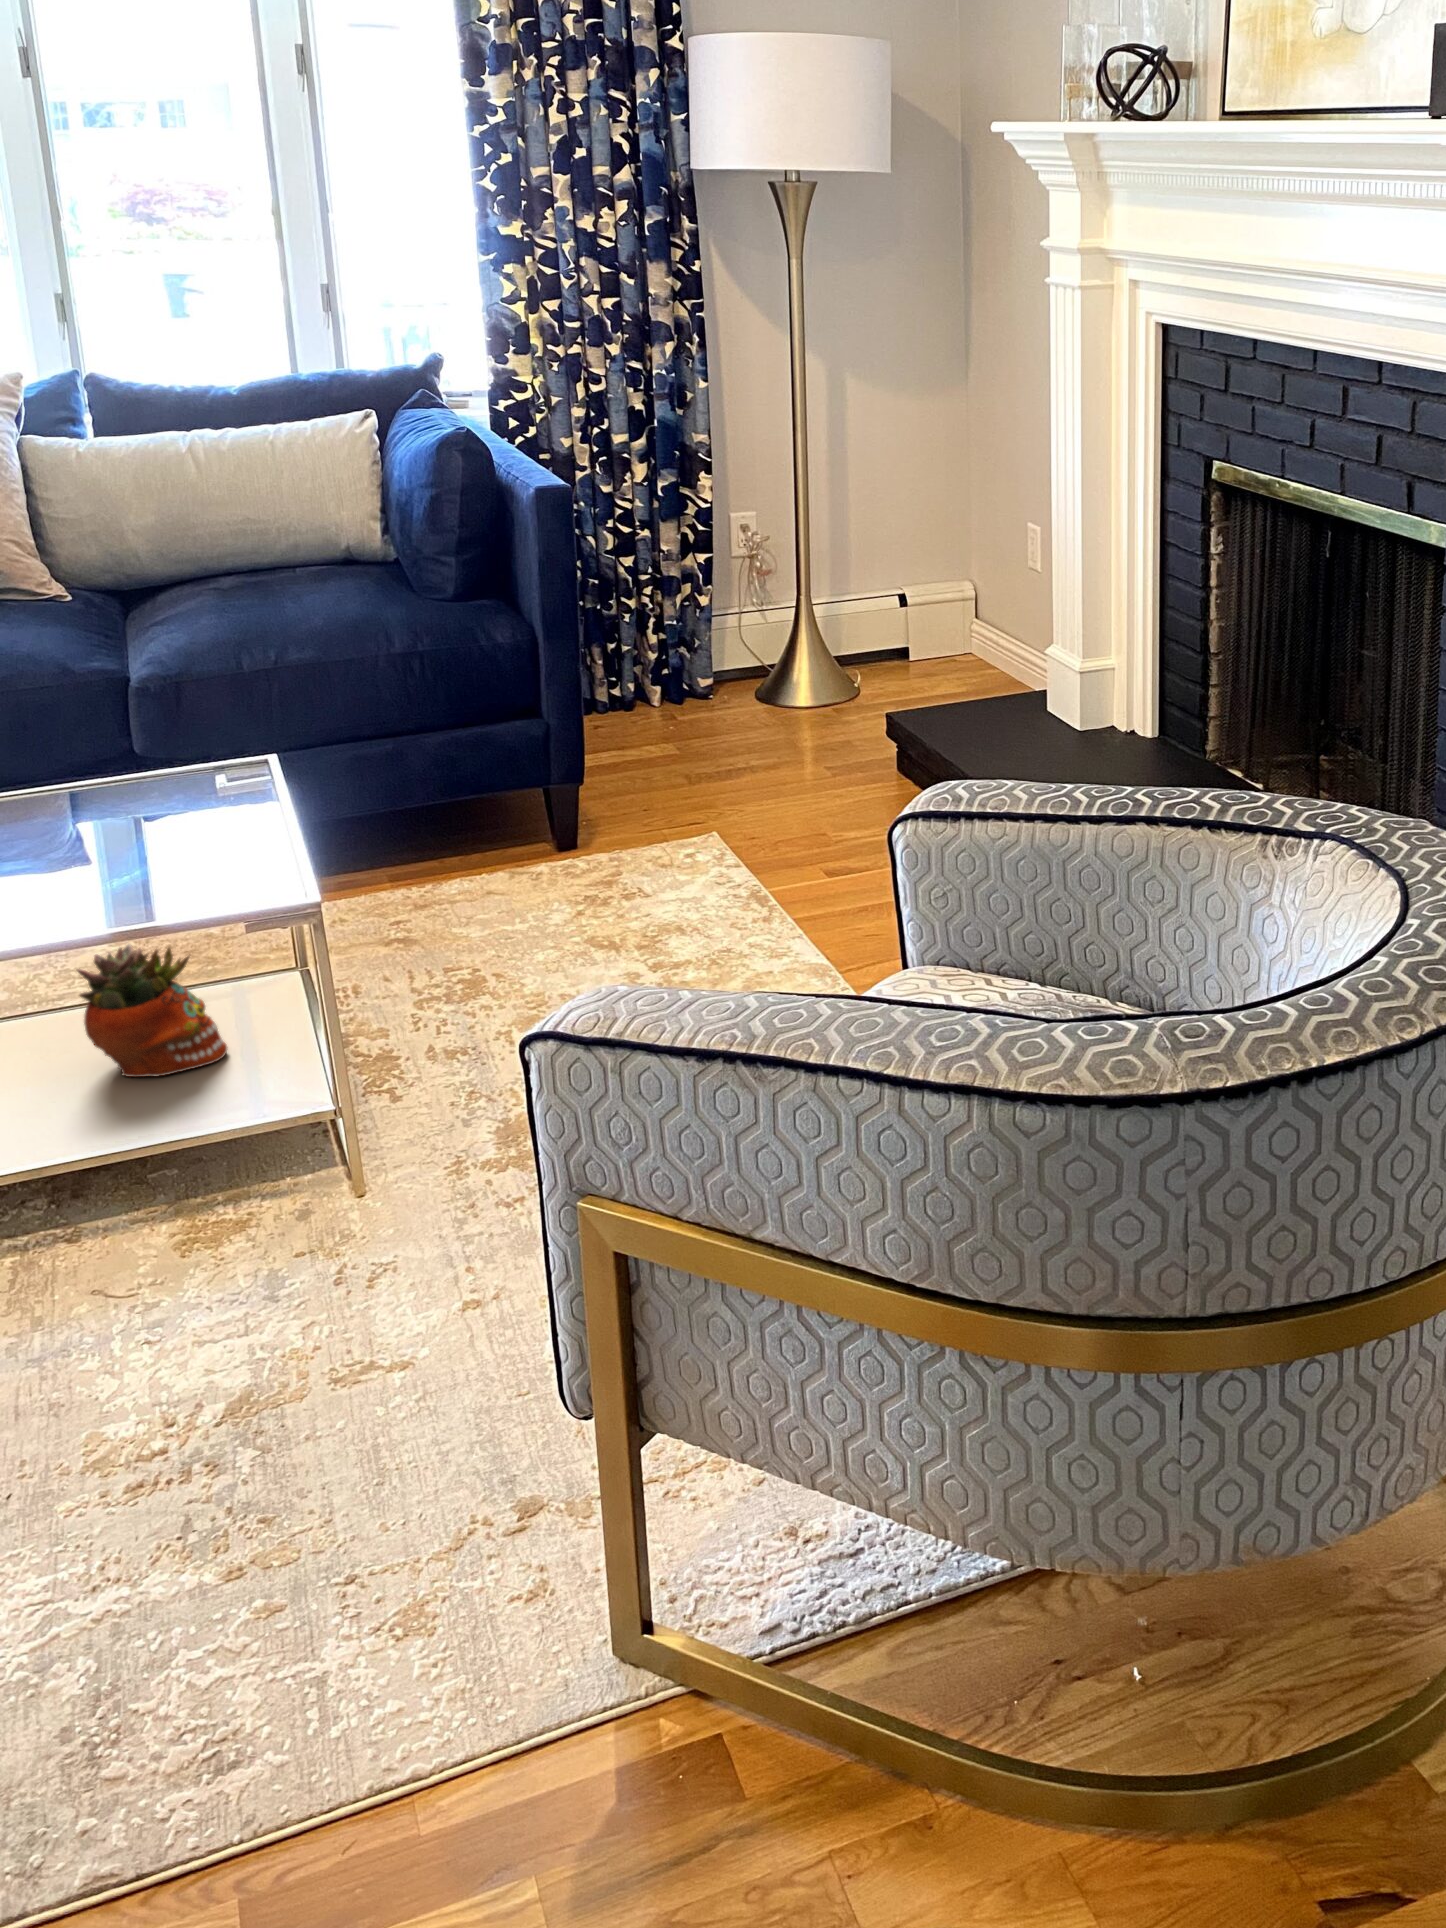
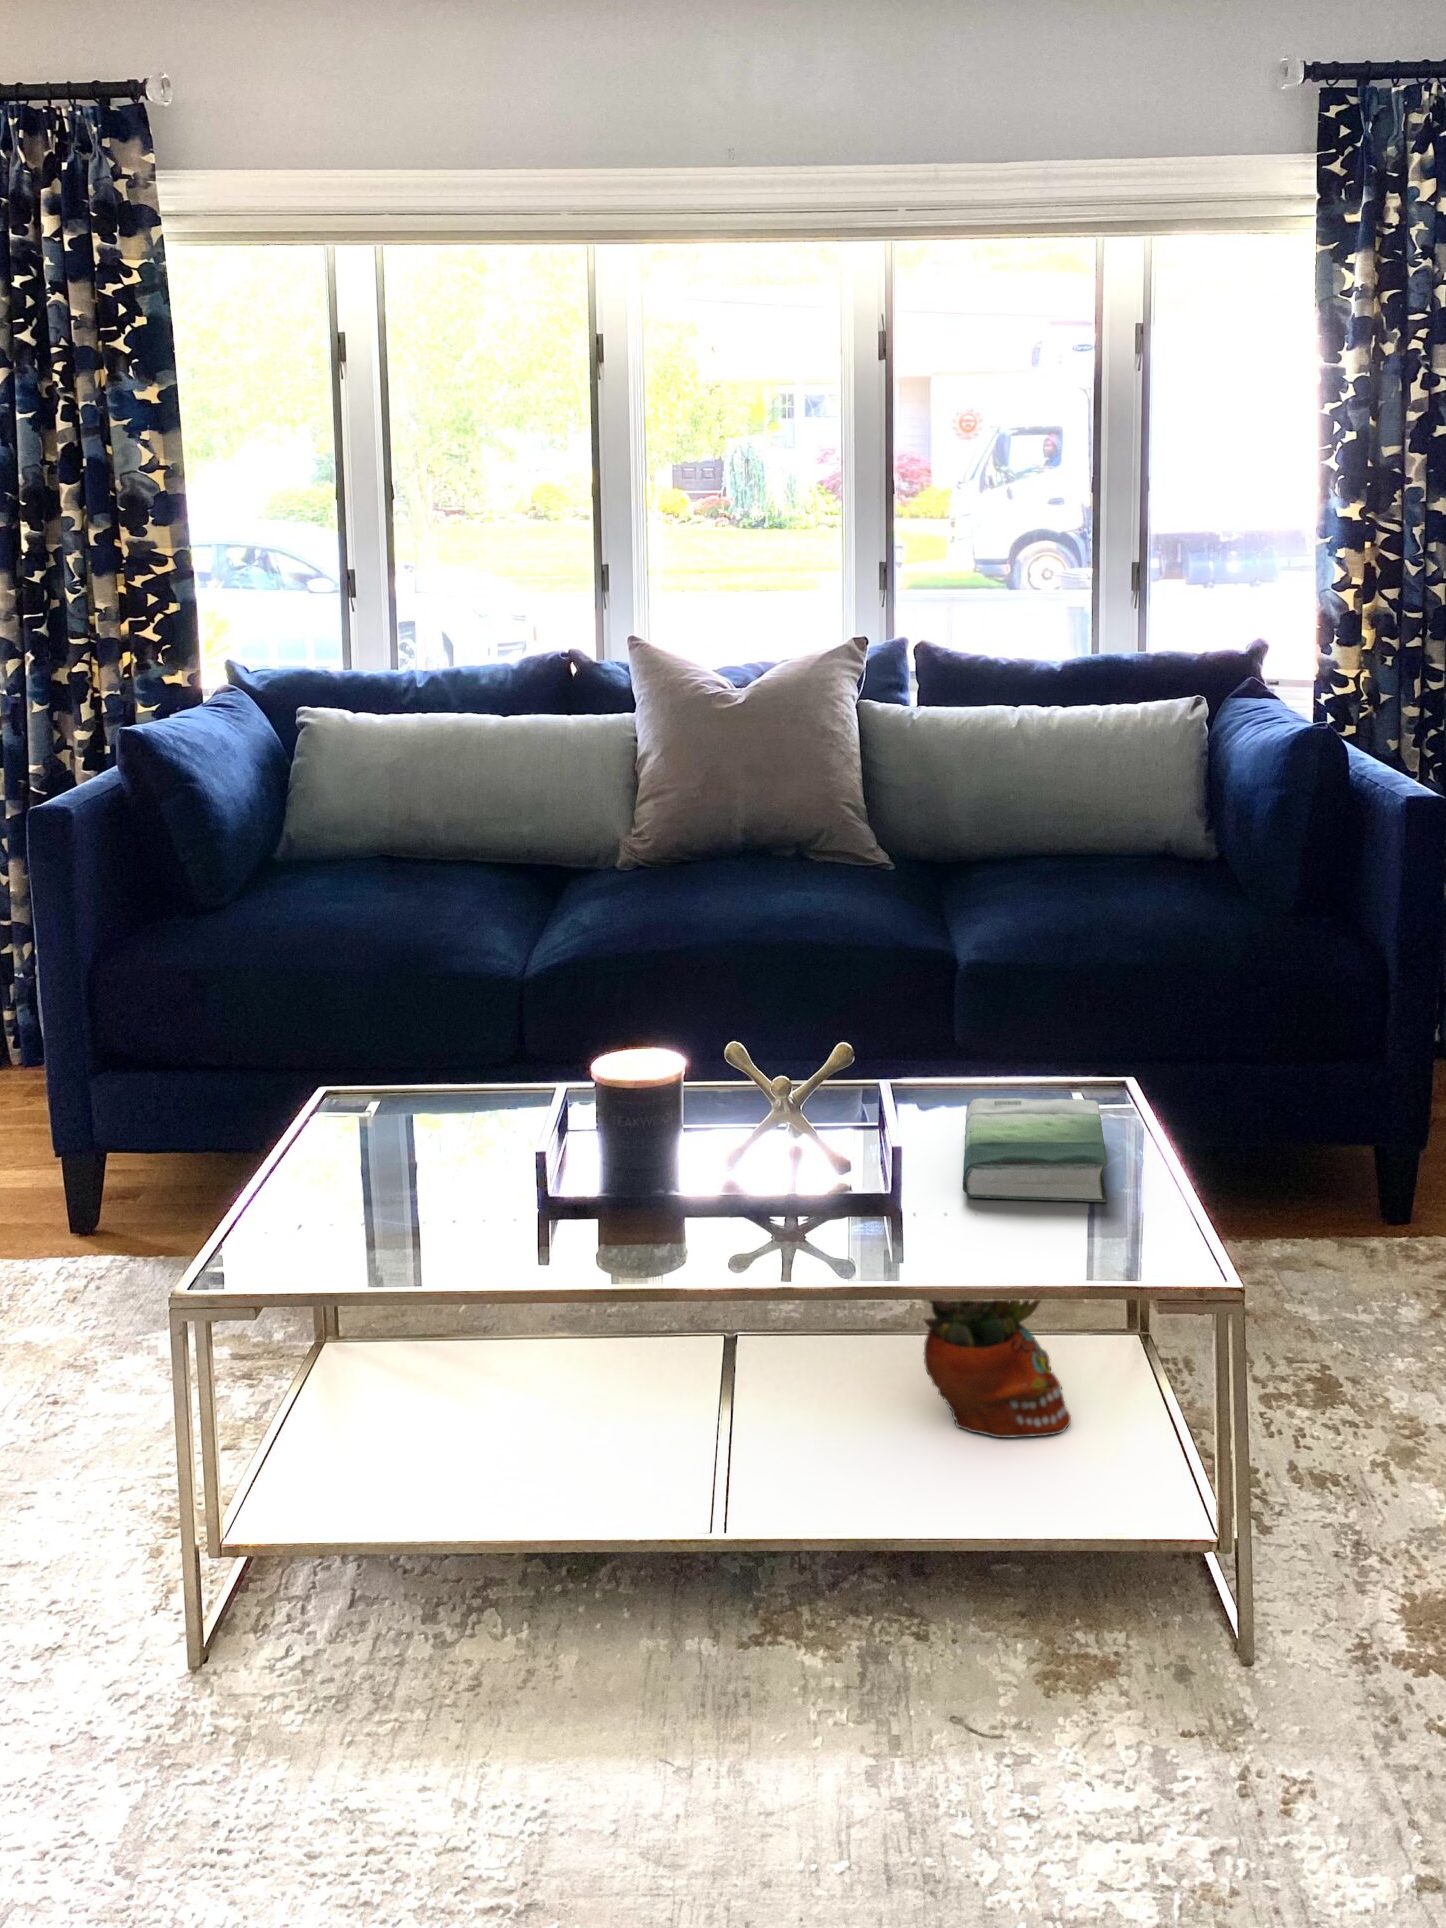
book: none [111,786,252,886] -> present [963,1098,1107,1203]

